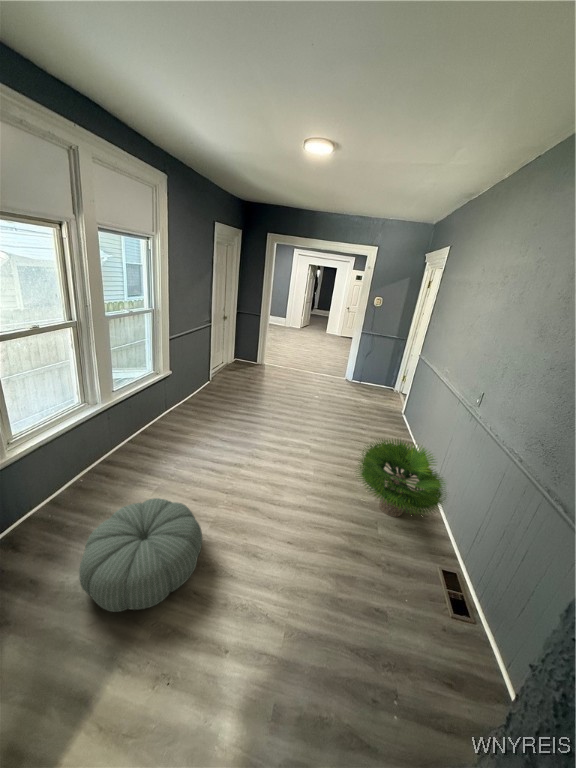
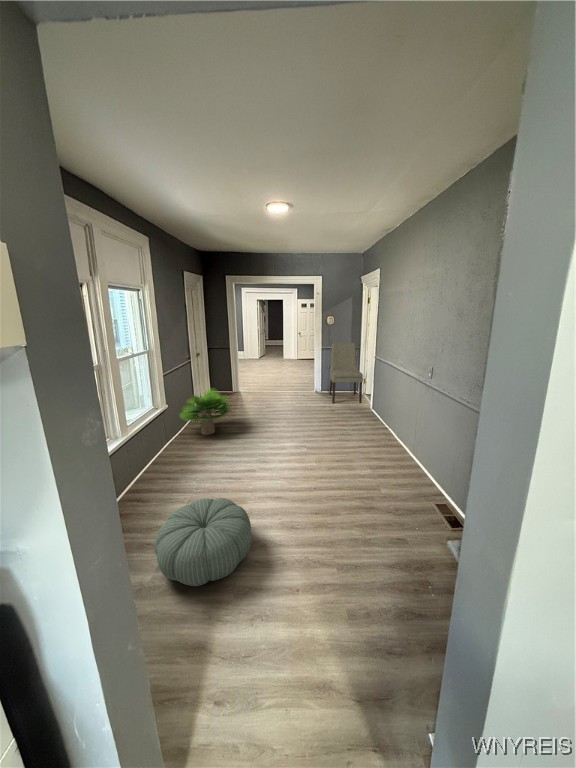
chair: none [359,329,401,404] -> present [329,343,363,404]
potted plant: present [359,440,445,517] -> present [180,389,230,435]

